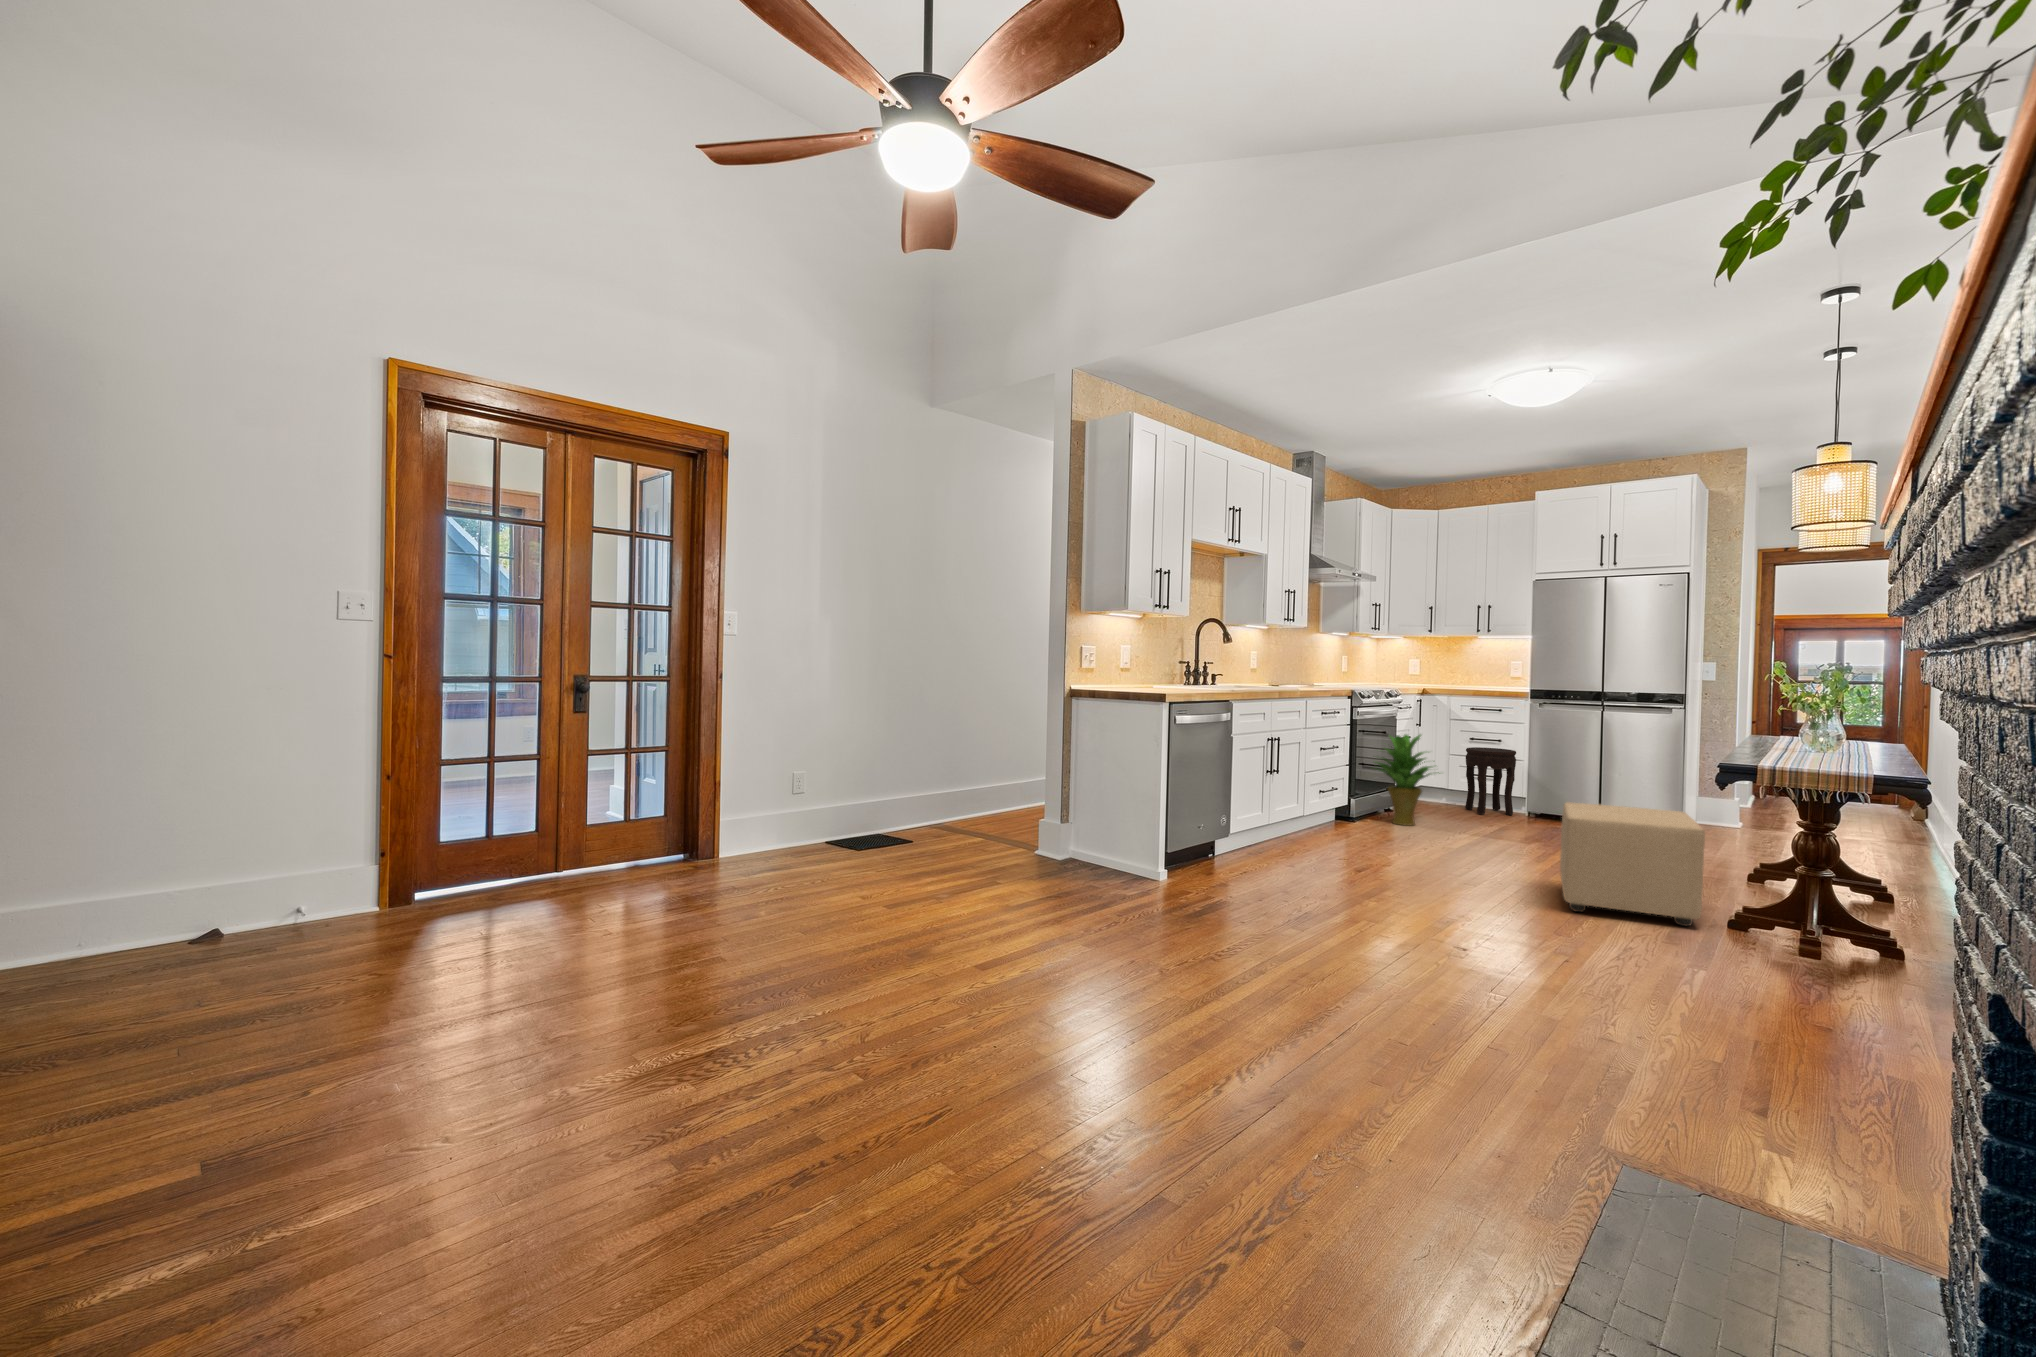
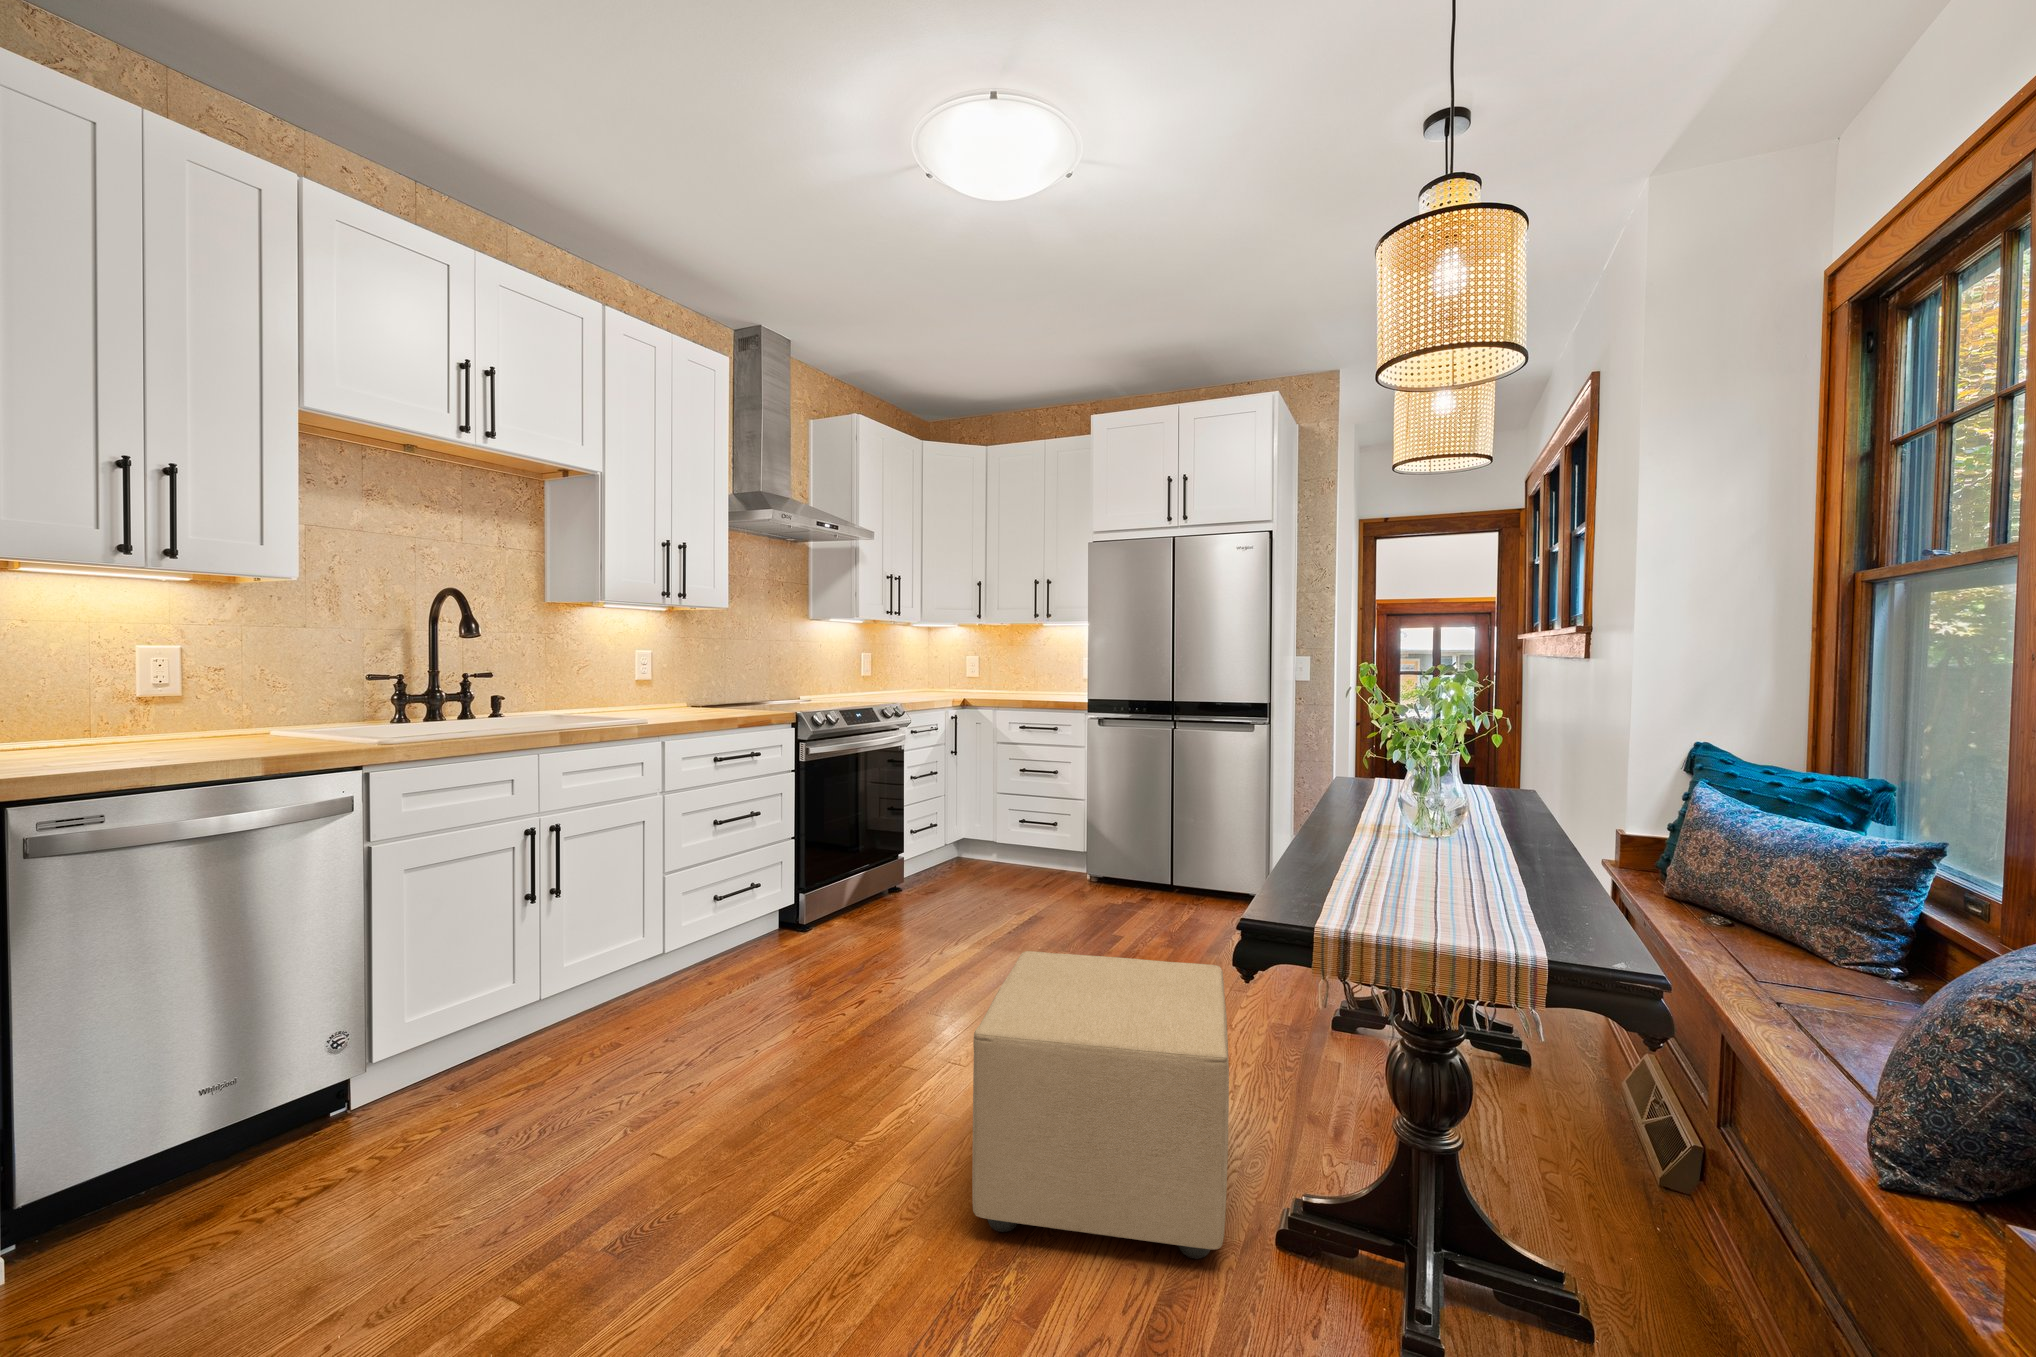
potted plant: present [1376,735,1440,826] -> none [826,779,939,929]
side table: present [1465,747,1516,815] -> none [1000,784,1065,886]

